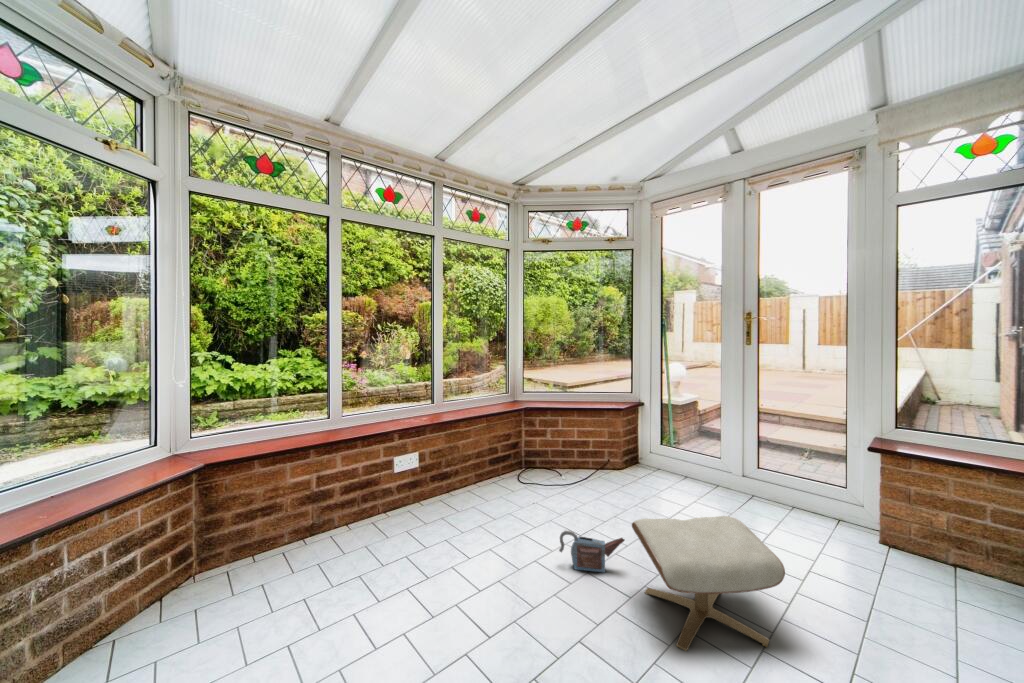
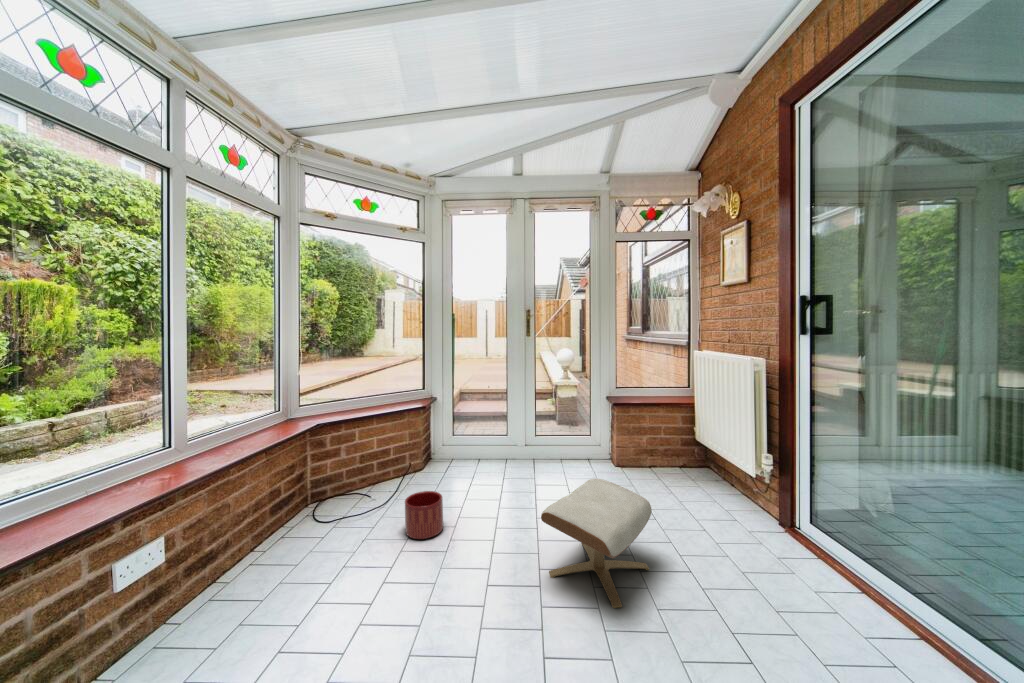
planter: none [563,480,596,520] -> present [405,491,443,539]
watering can: present [559,531,625,572] -> none [459,534,520,591]

